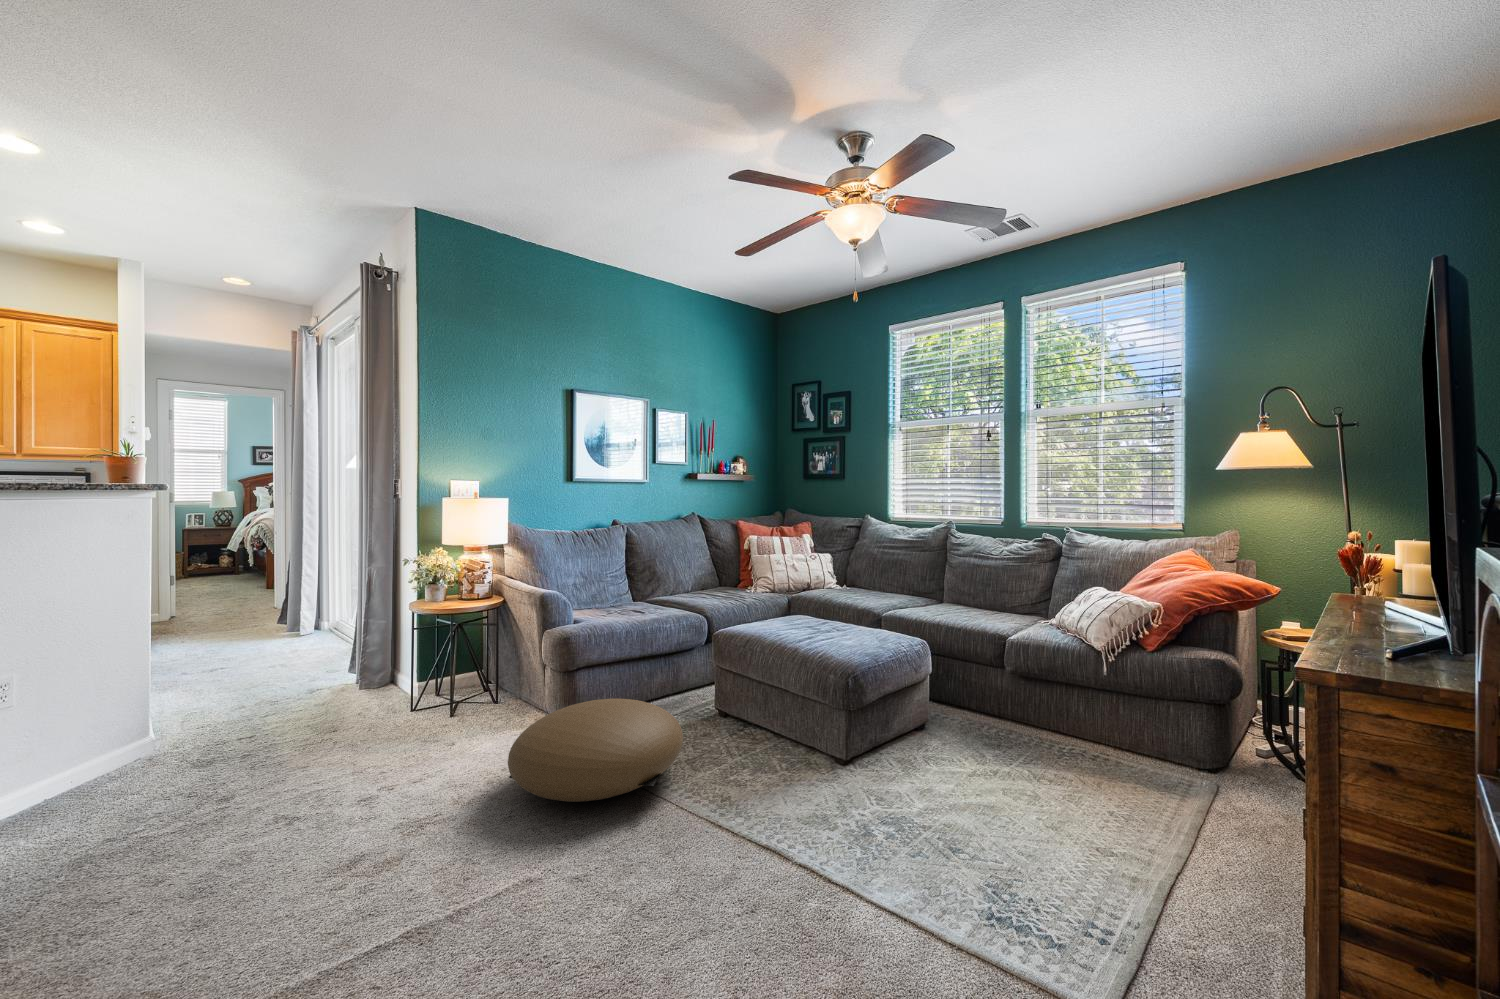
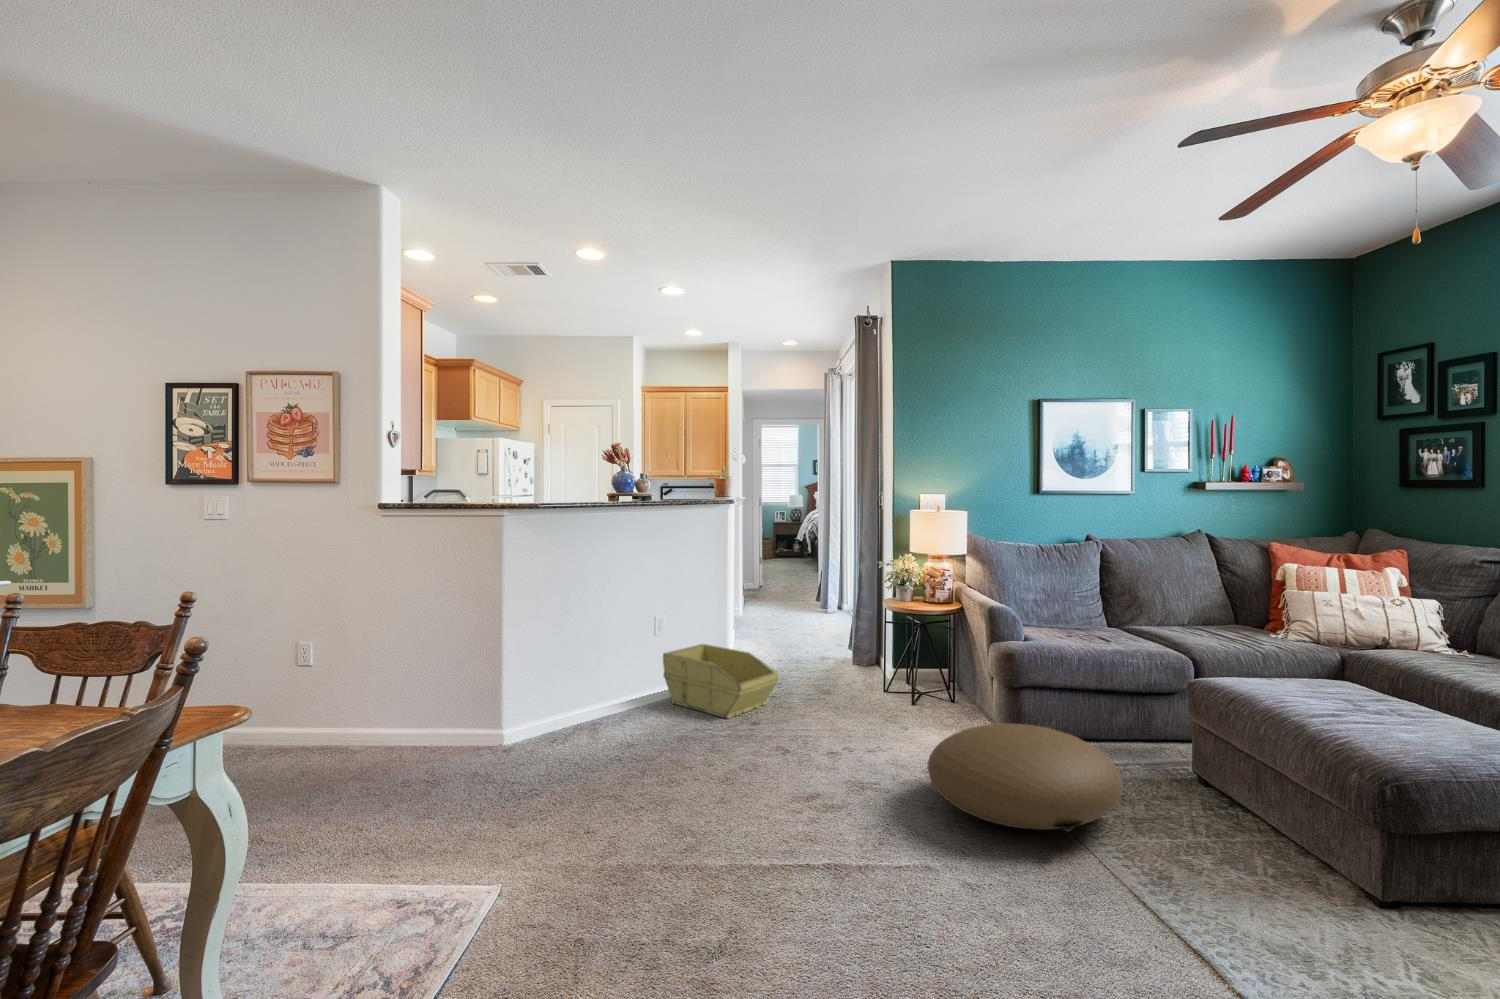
storage bin: none [64,693,280,792] -> present [663,644,779,719]

